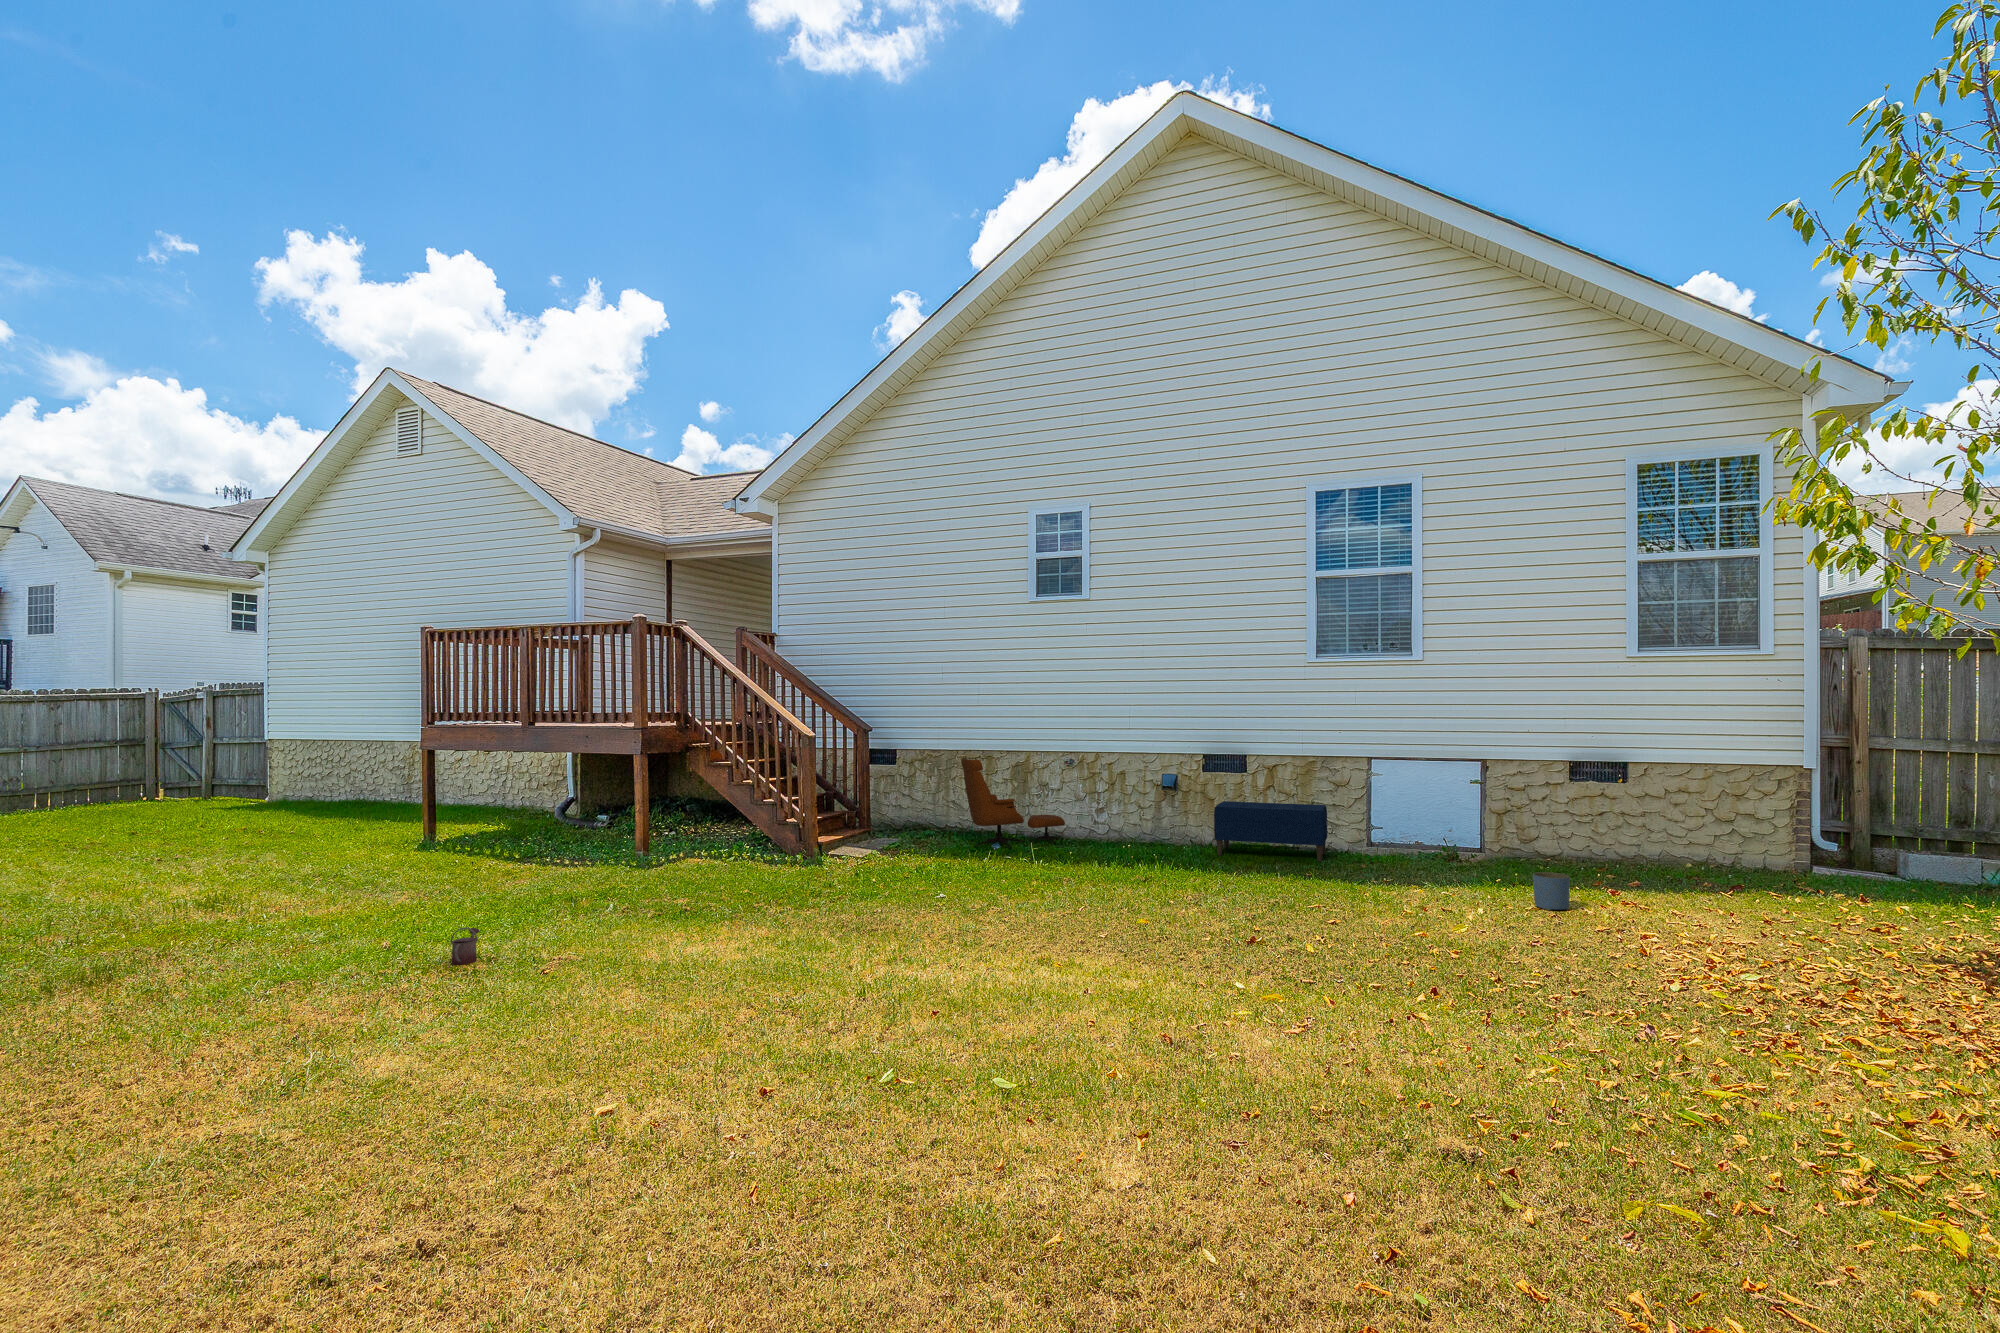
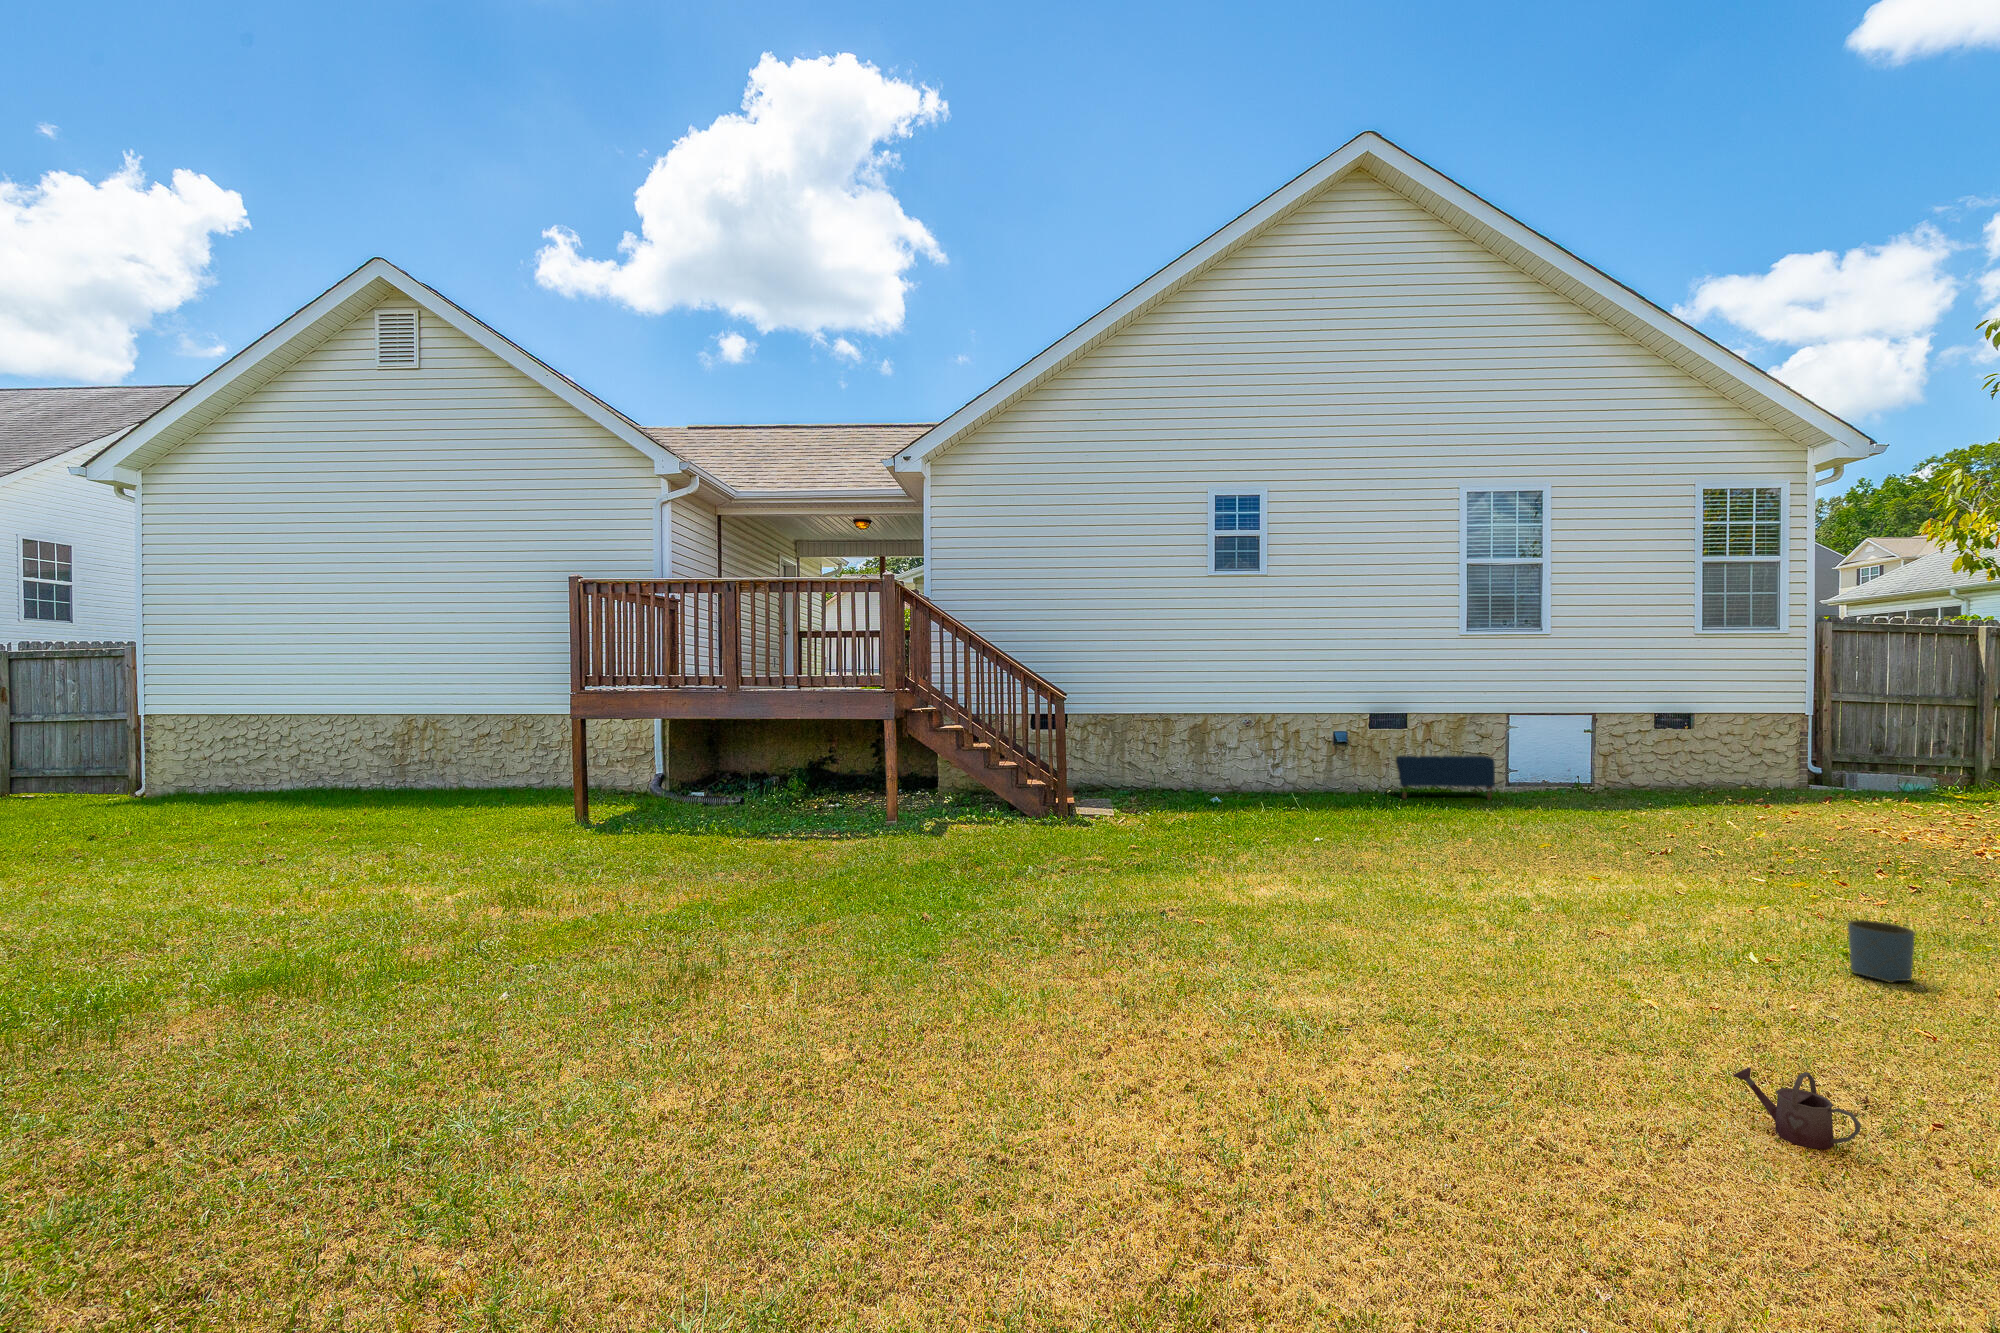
lounge chair: present [961,758,1065,849] -> none [1175,719,1250,803]
planter: present [1533,872,1570,910] -> present [1848,920,1914,983]
watering can: present [450,928,479,965] -> present [1733,1067,1860,1149]

